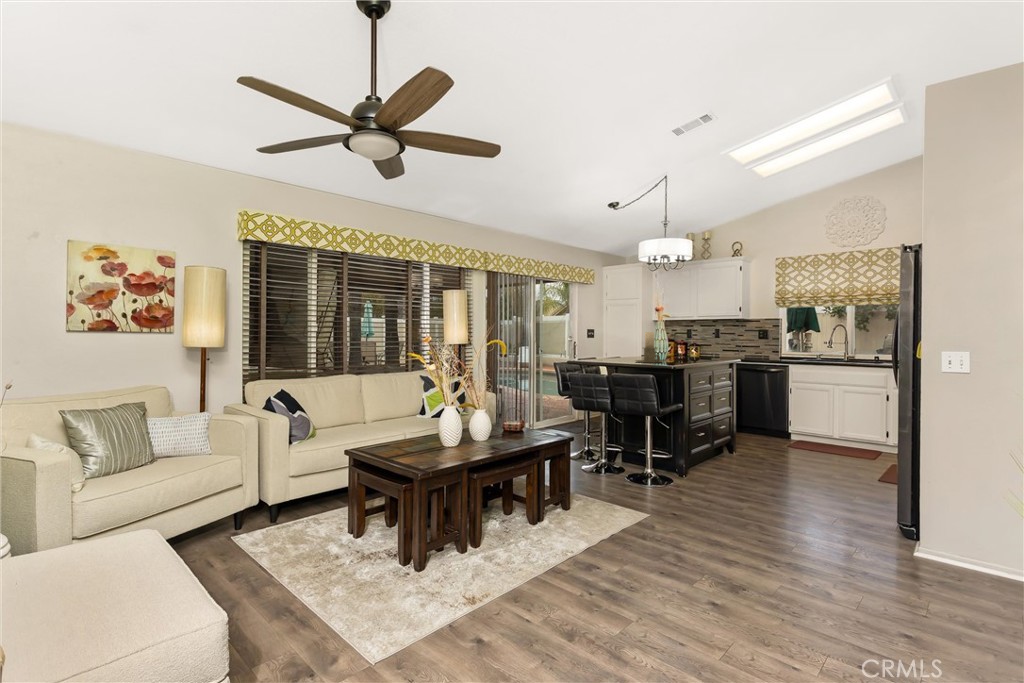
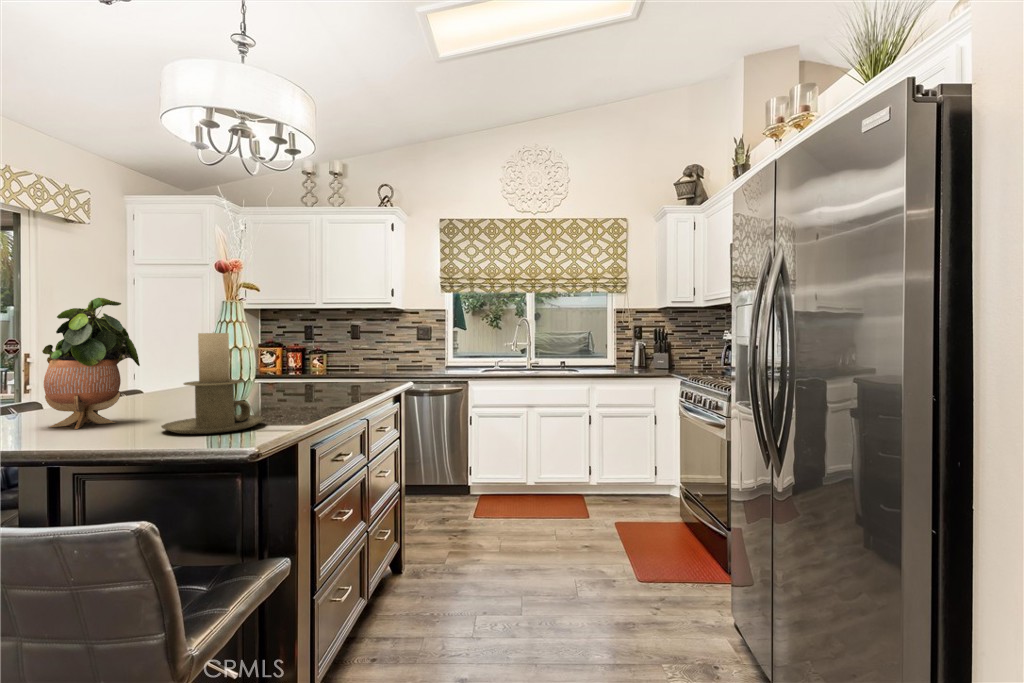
potted plant: none [602,321,626,361] -> present [42,298,140,429]

